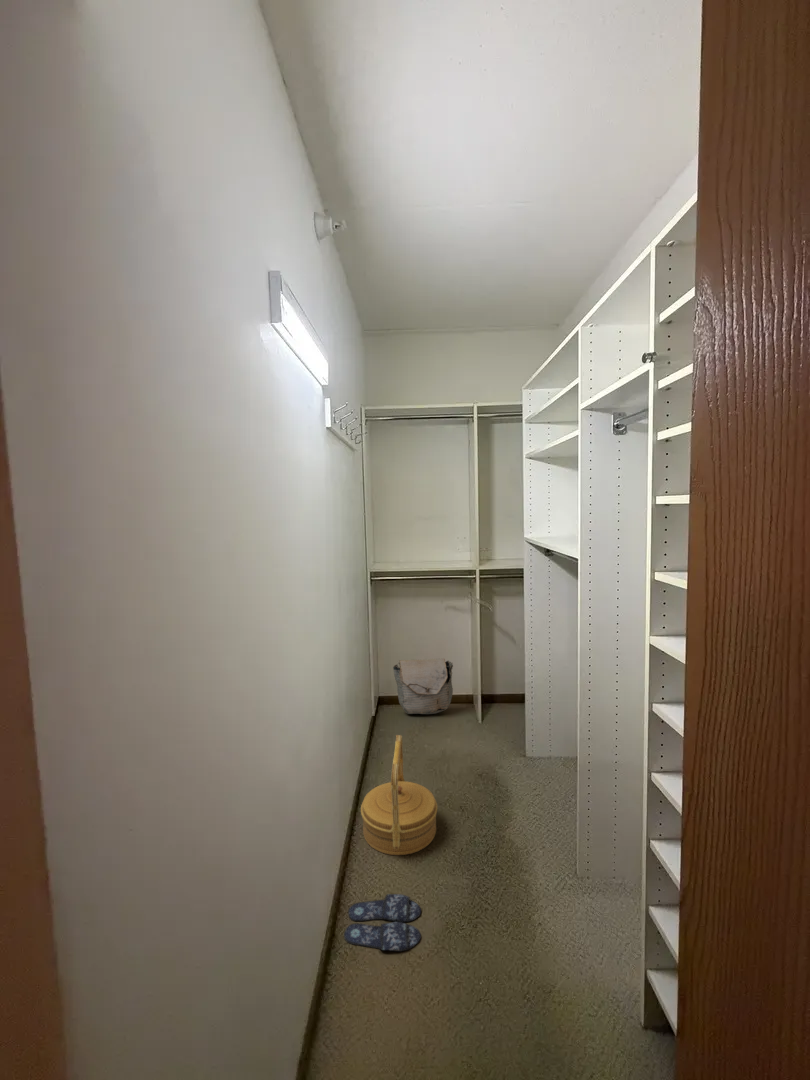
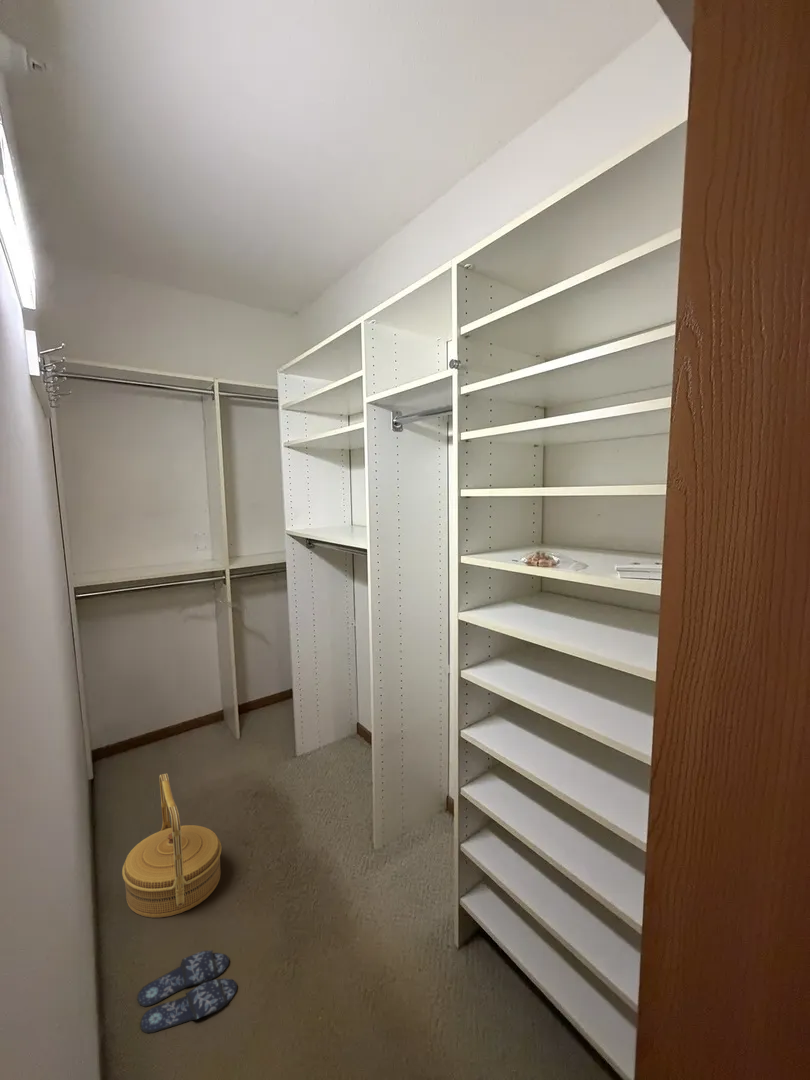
bag: present [393,658,453,714] -> none [120,677,199,752]

